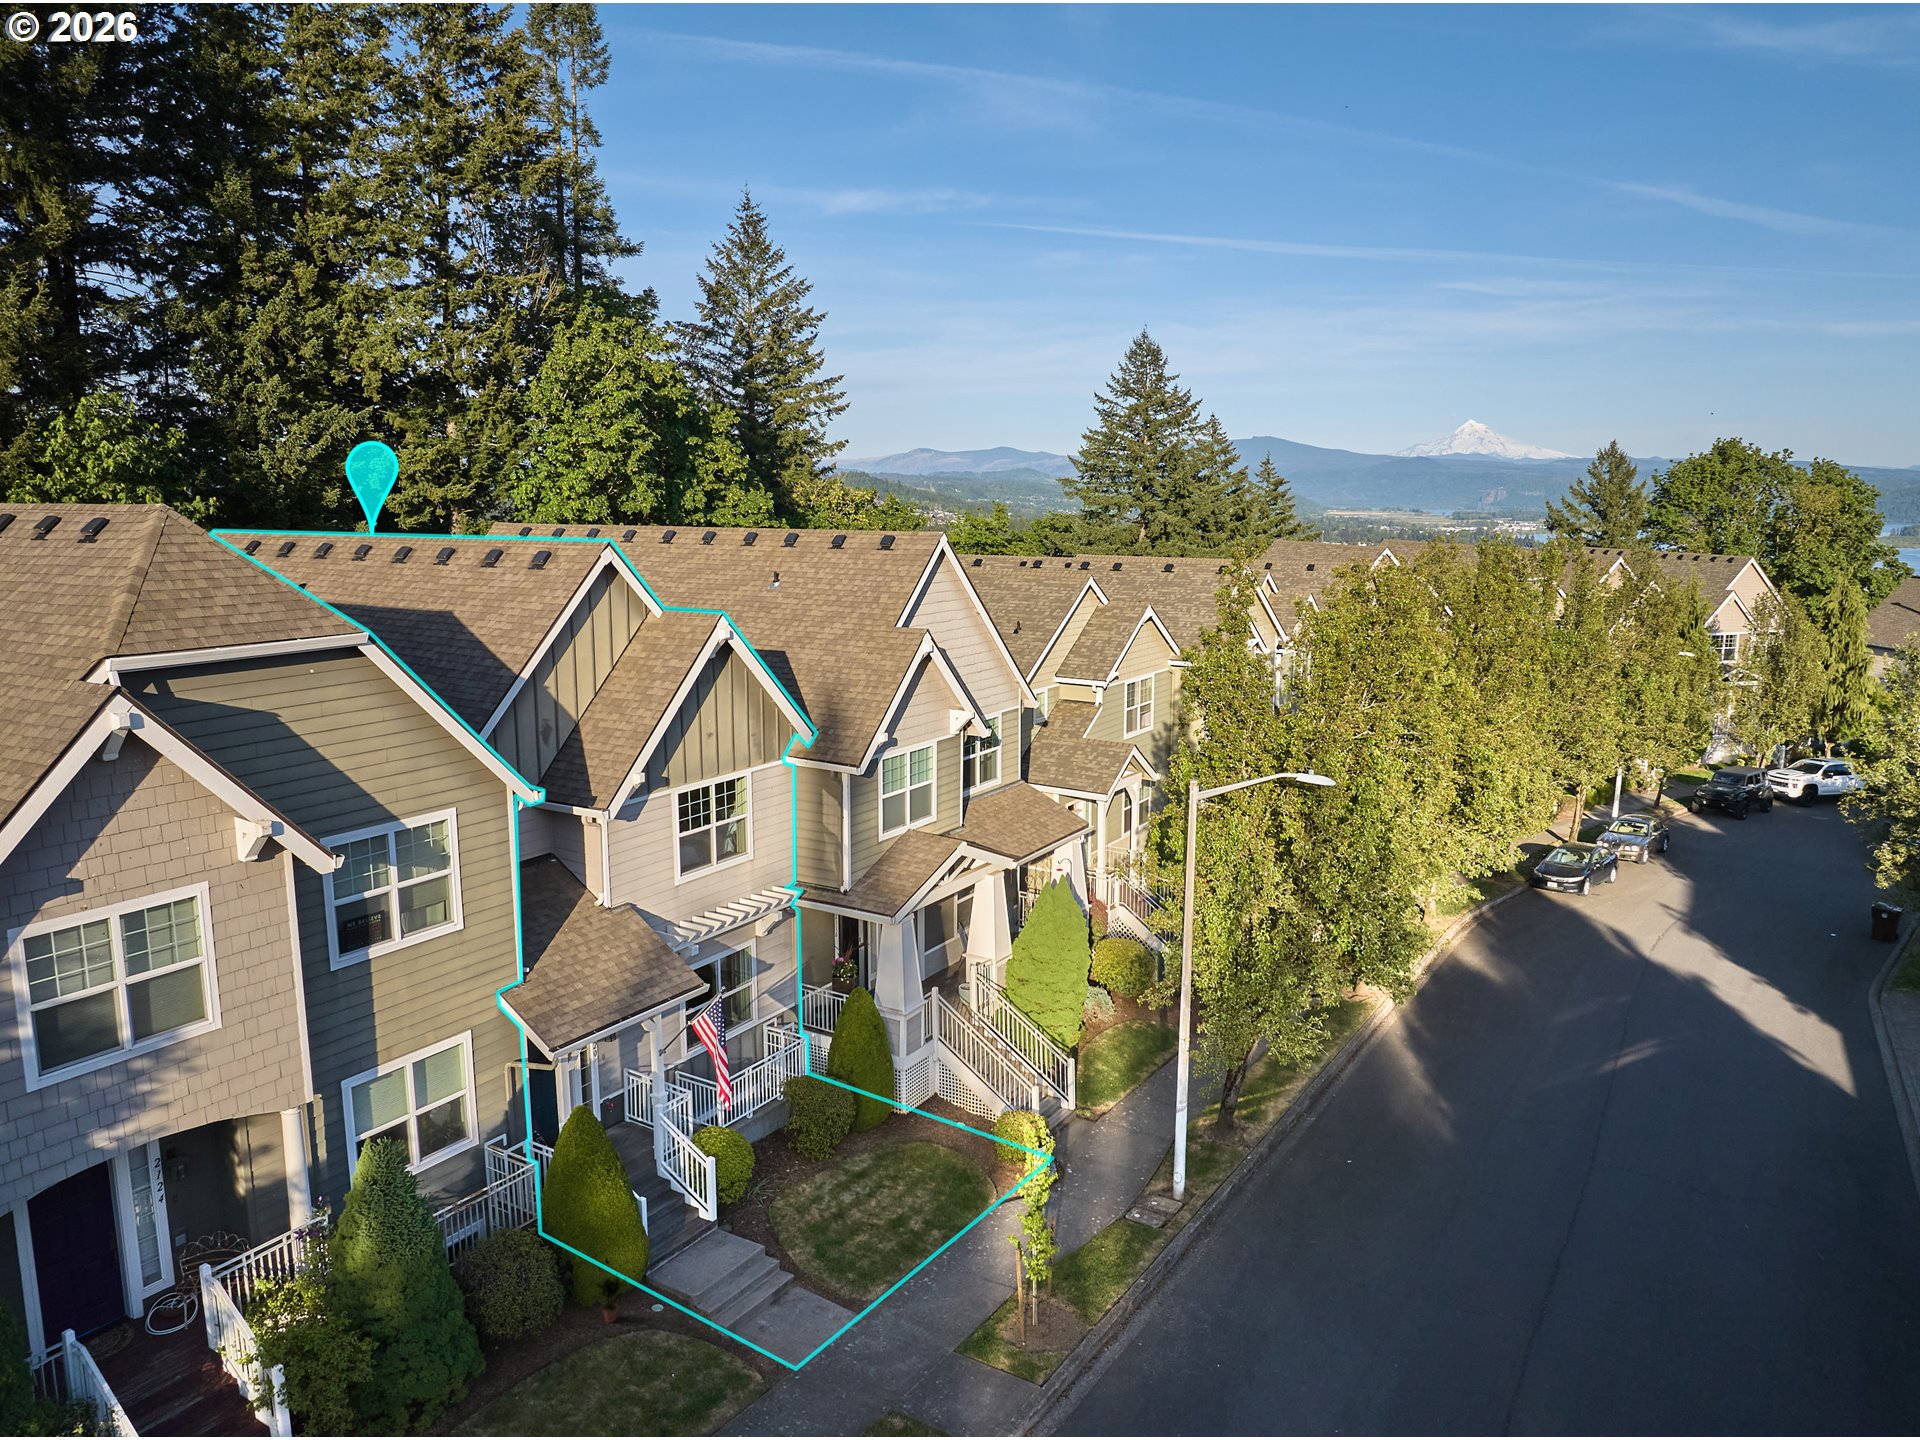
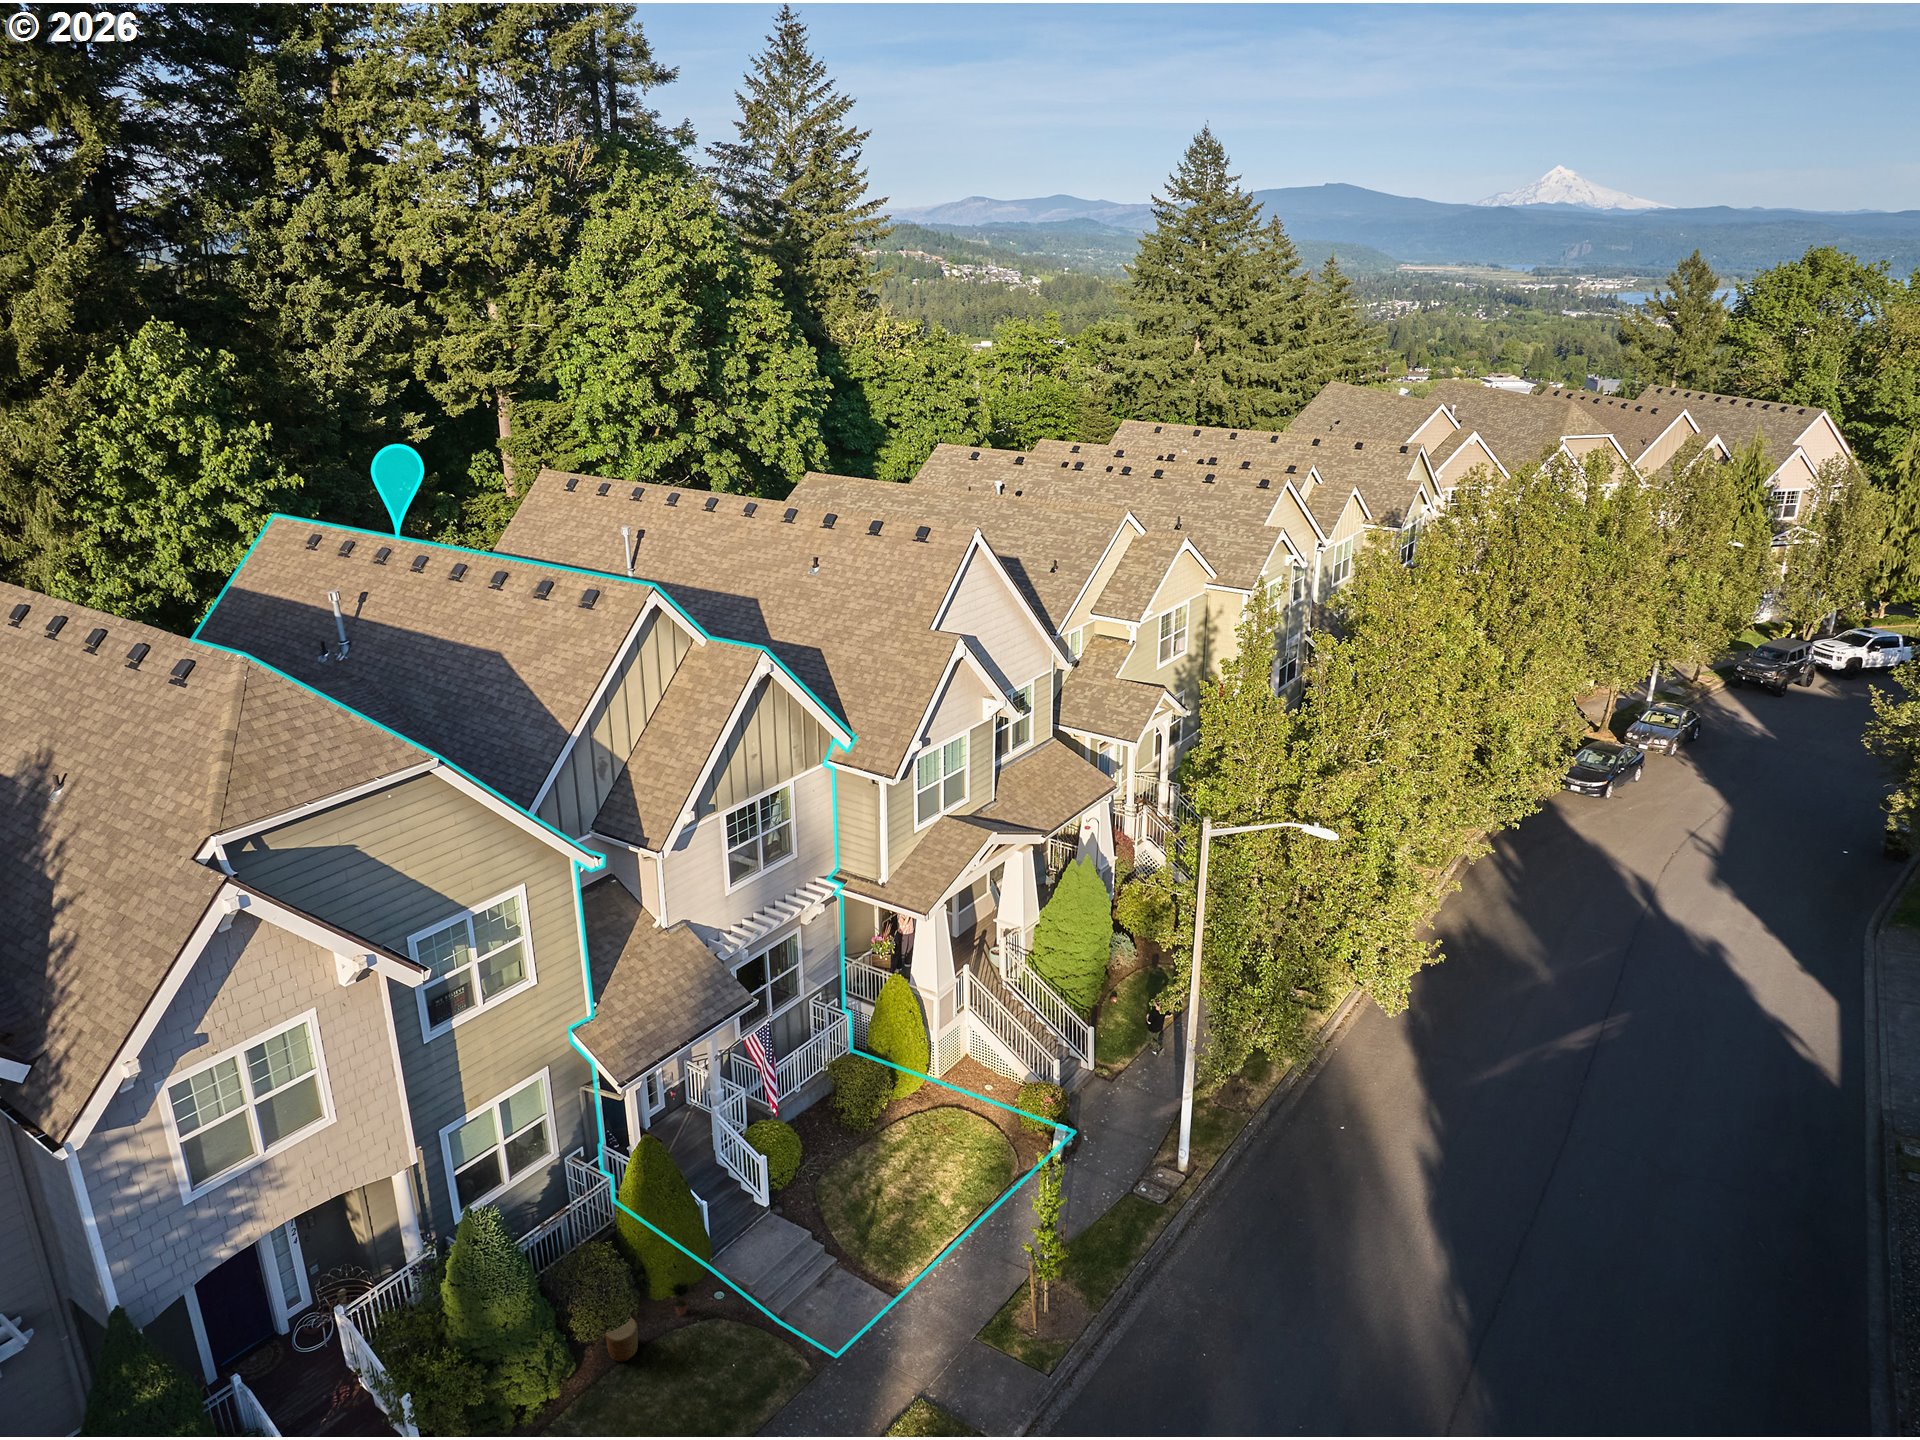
woven basket: none [520,1313,559,1365] -> present [605,1317,638,1362]

